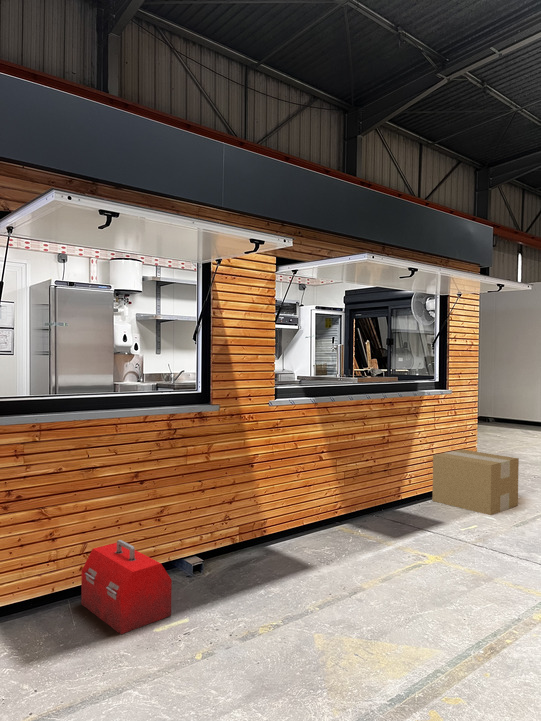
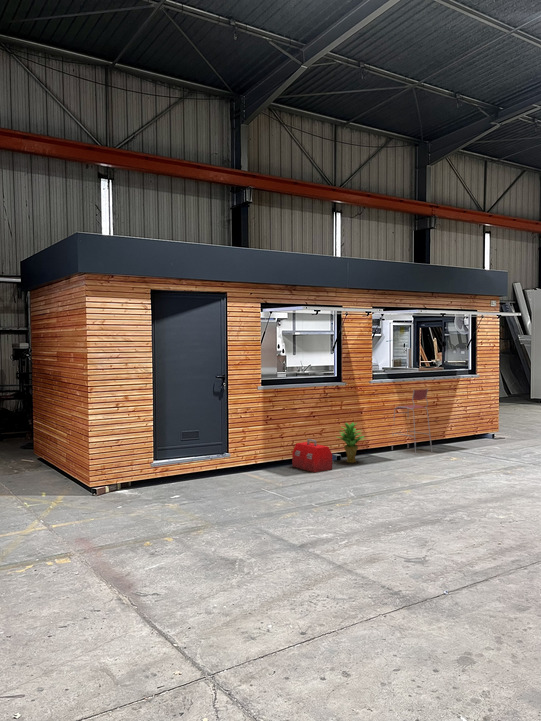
bar stool: none [310,417,385,549] -> present [392,389,432,454]
cardboard box: present [432,449,519,515] -> none [466,411,518,446]
potted plant: none [190,491,256,582] -> present [338,422,364,463]

